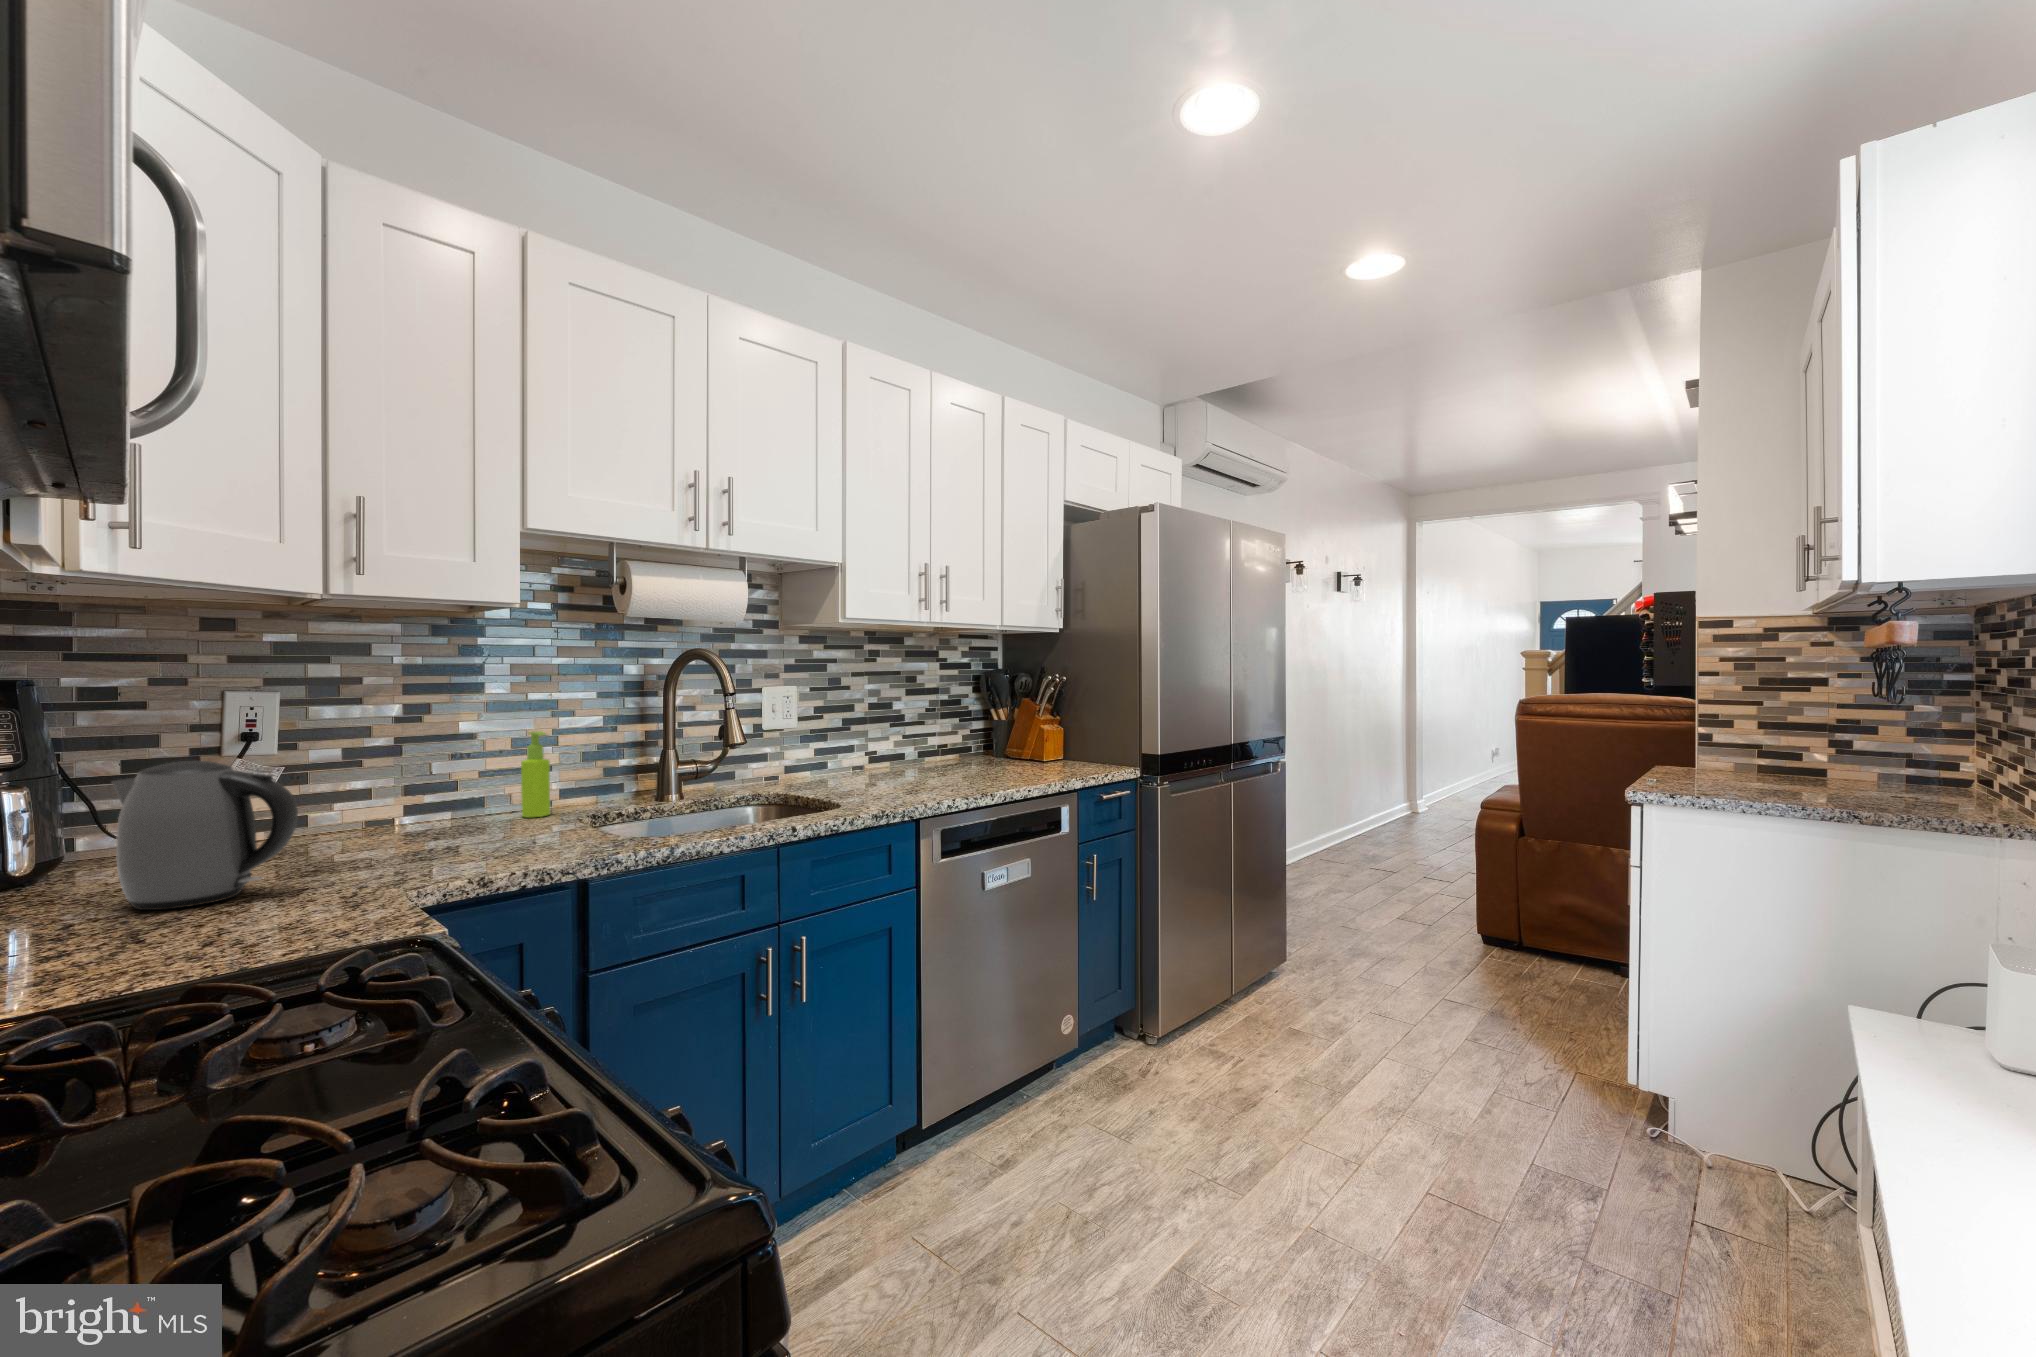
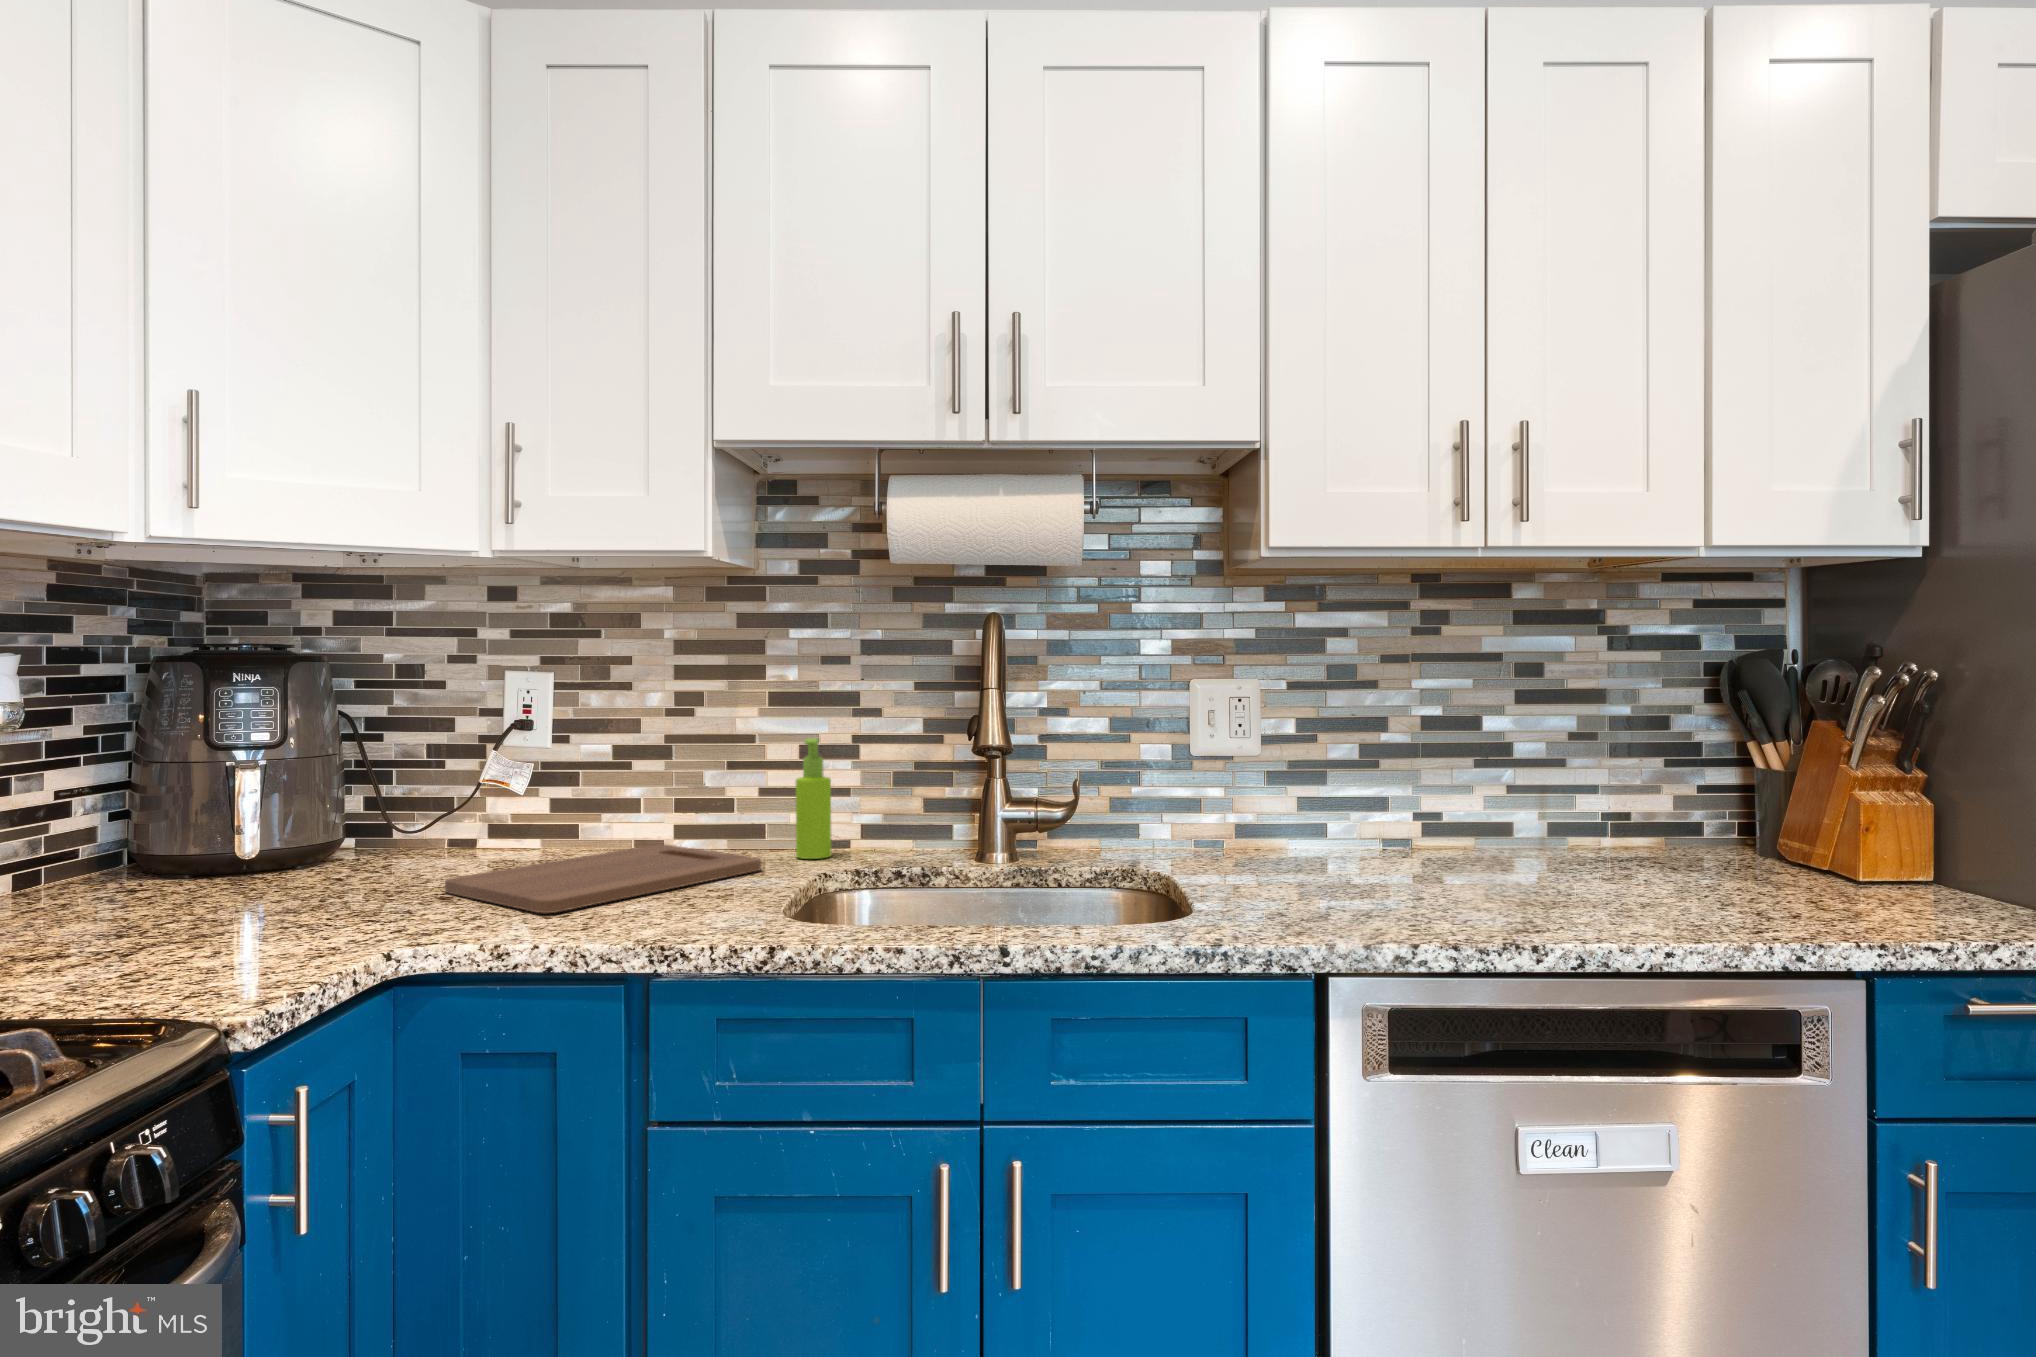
kettle: present [112,761,298,910] -> none [219,754,359,922]
cutting board: none [294,817,527,870] -> present [445,844,761,913]

